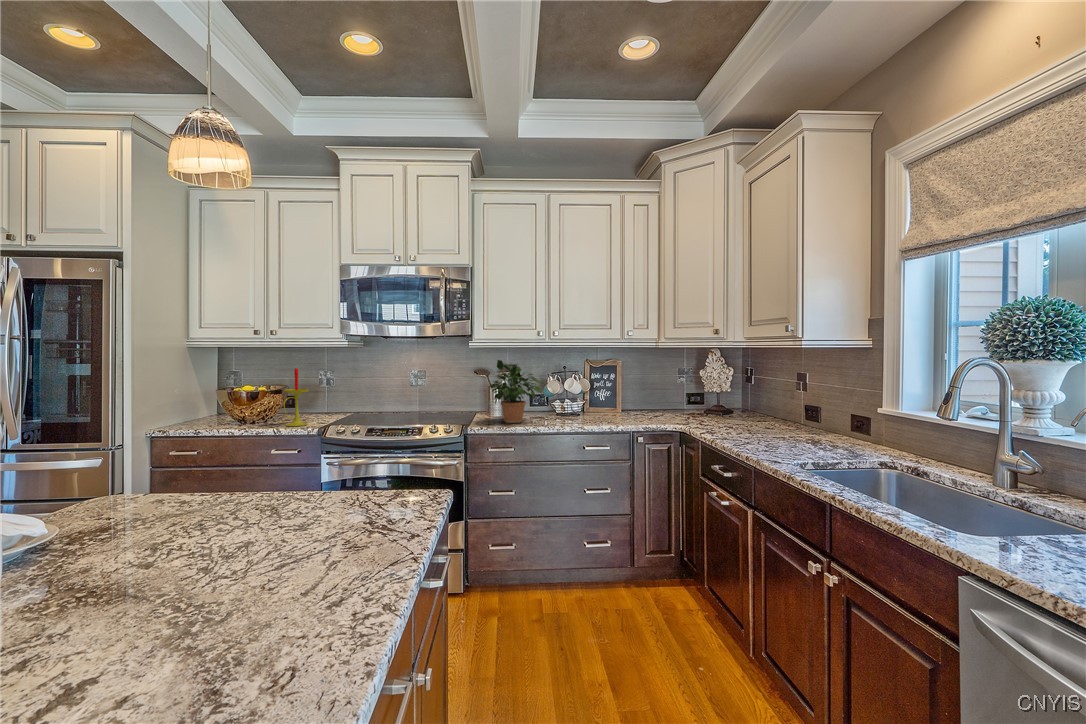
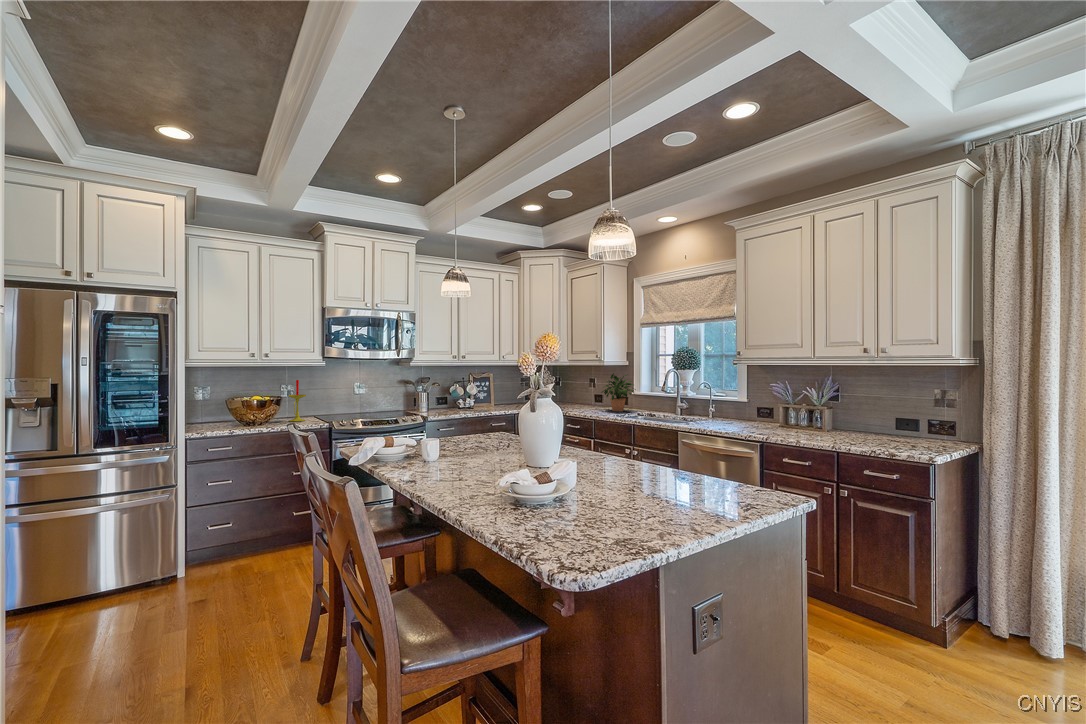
potted plant: present [489,360,544,423] -> present [602,373,636,412]

